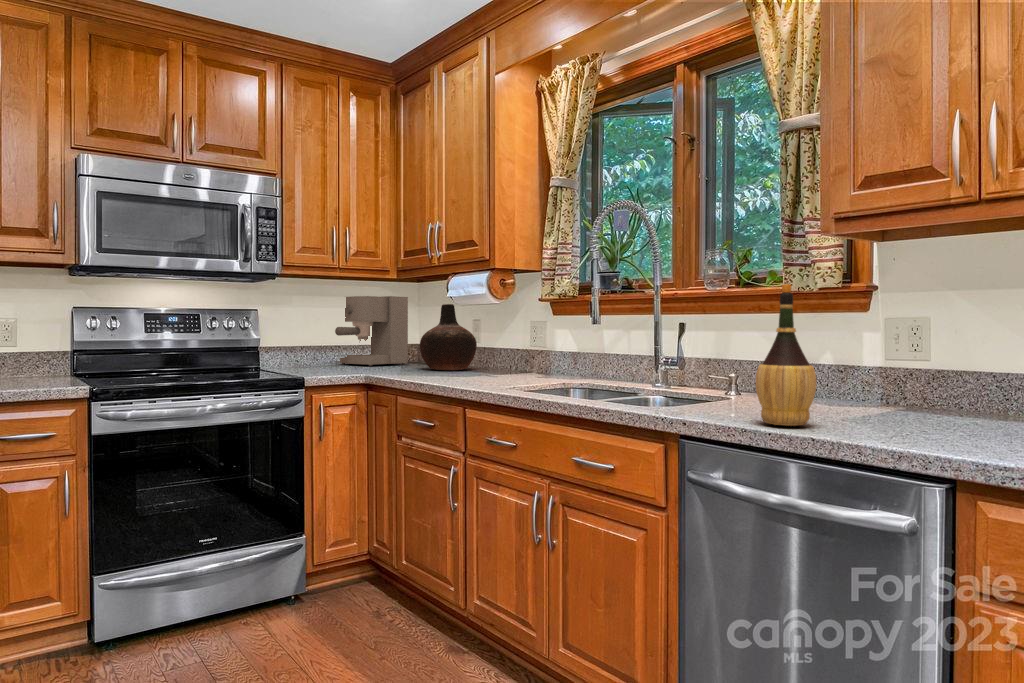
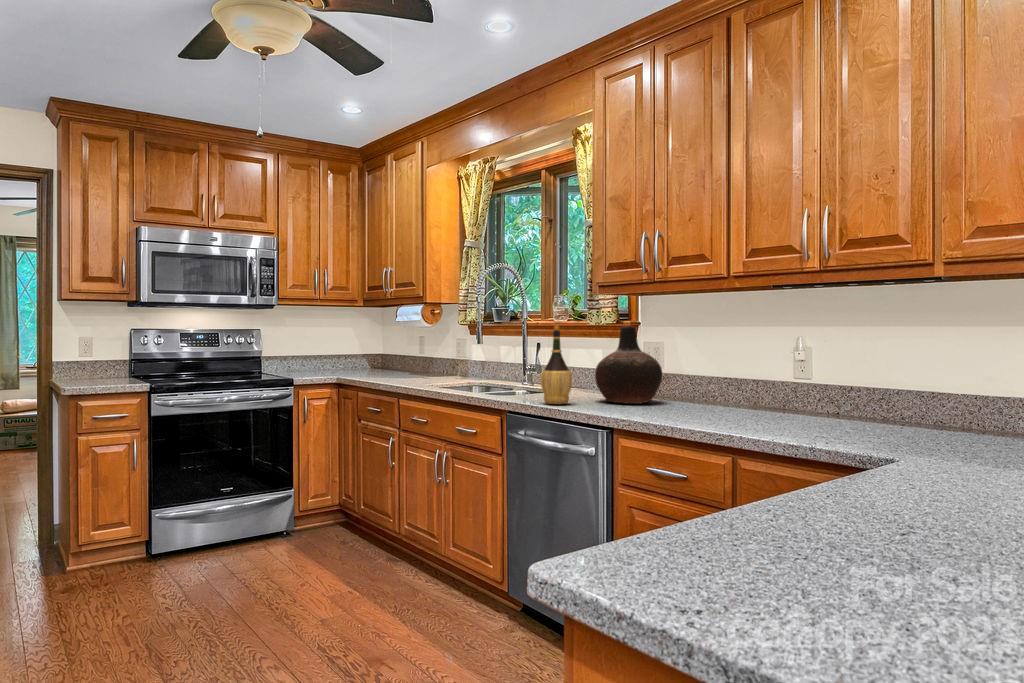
coffee maker: present [335,296,408,366] -> none [317,319,373,371]
vase: present [420,304,477,370] -> present [595,326,662,404]

